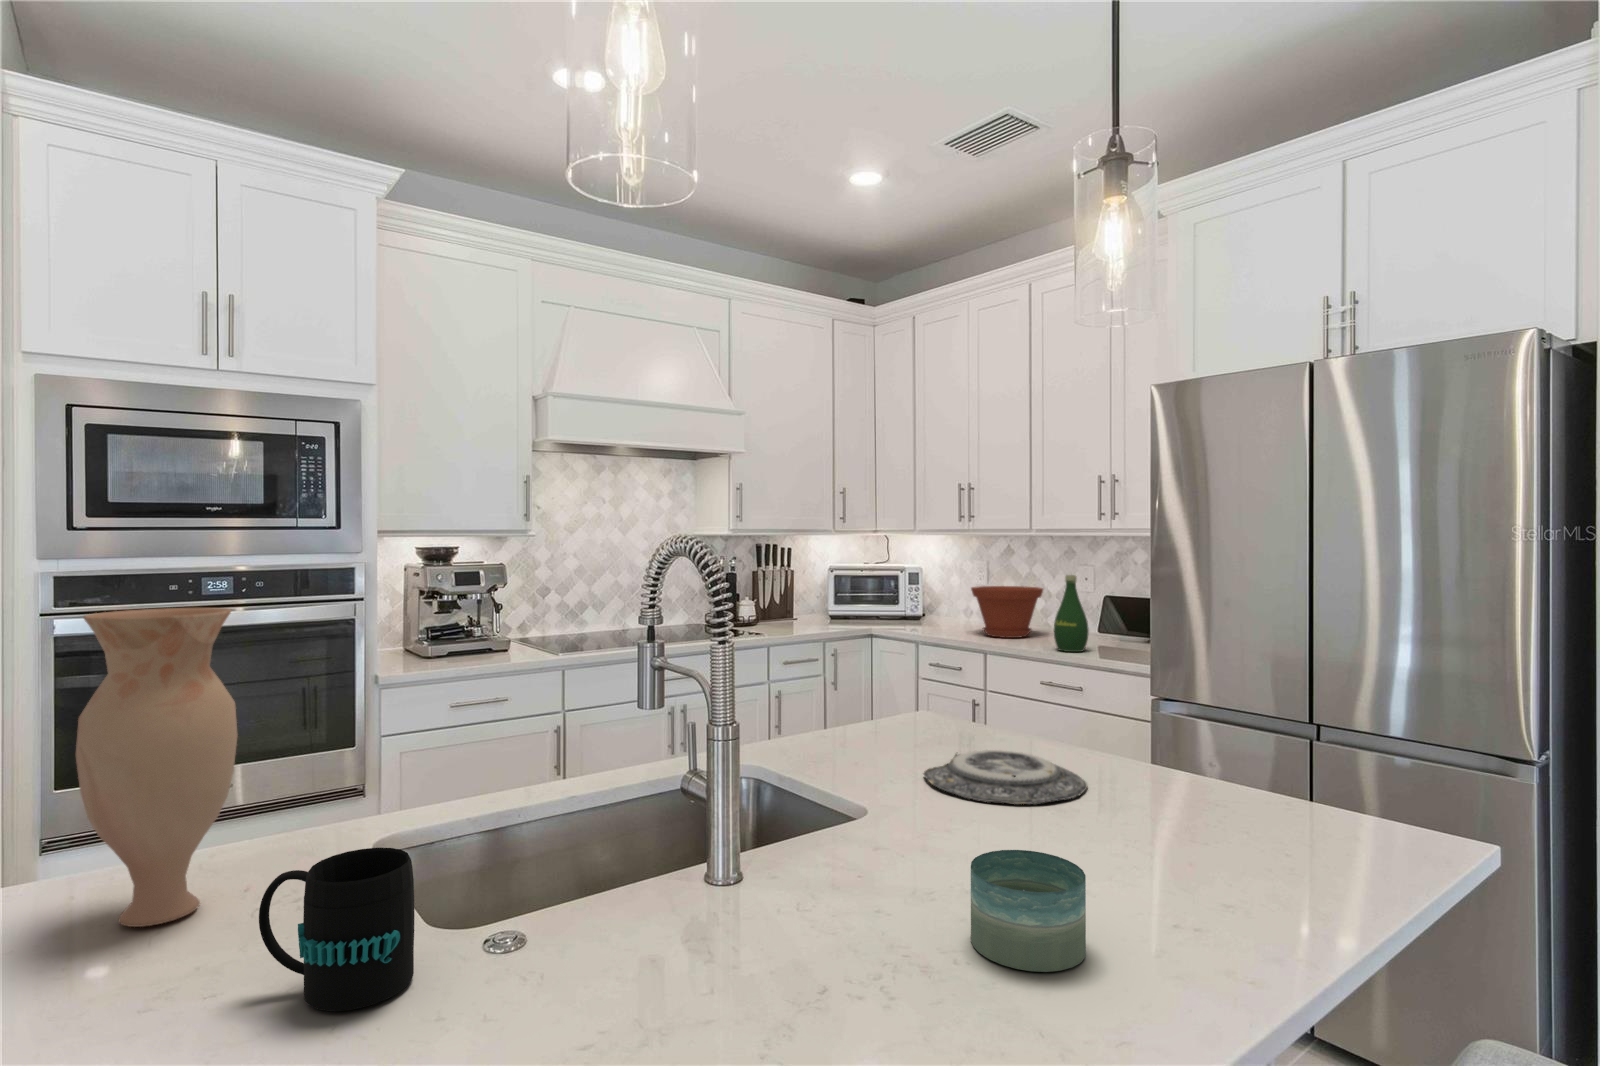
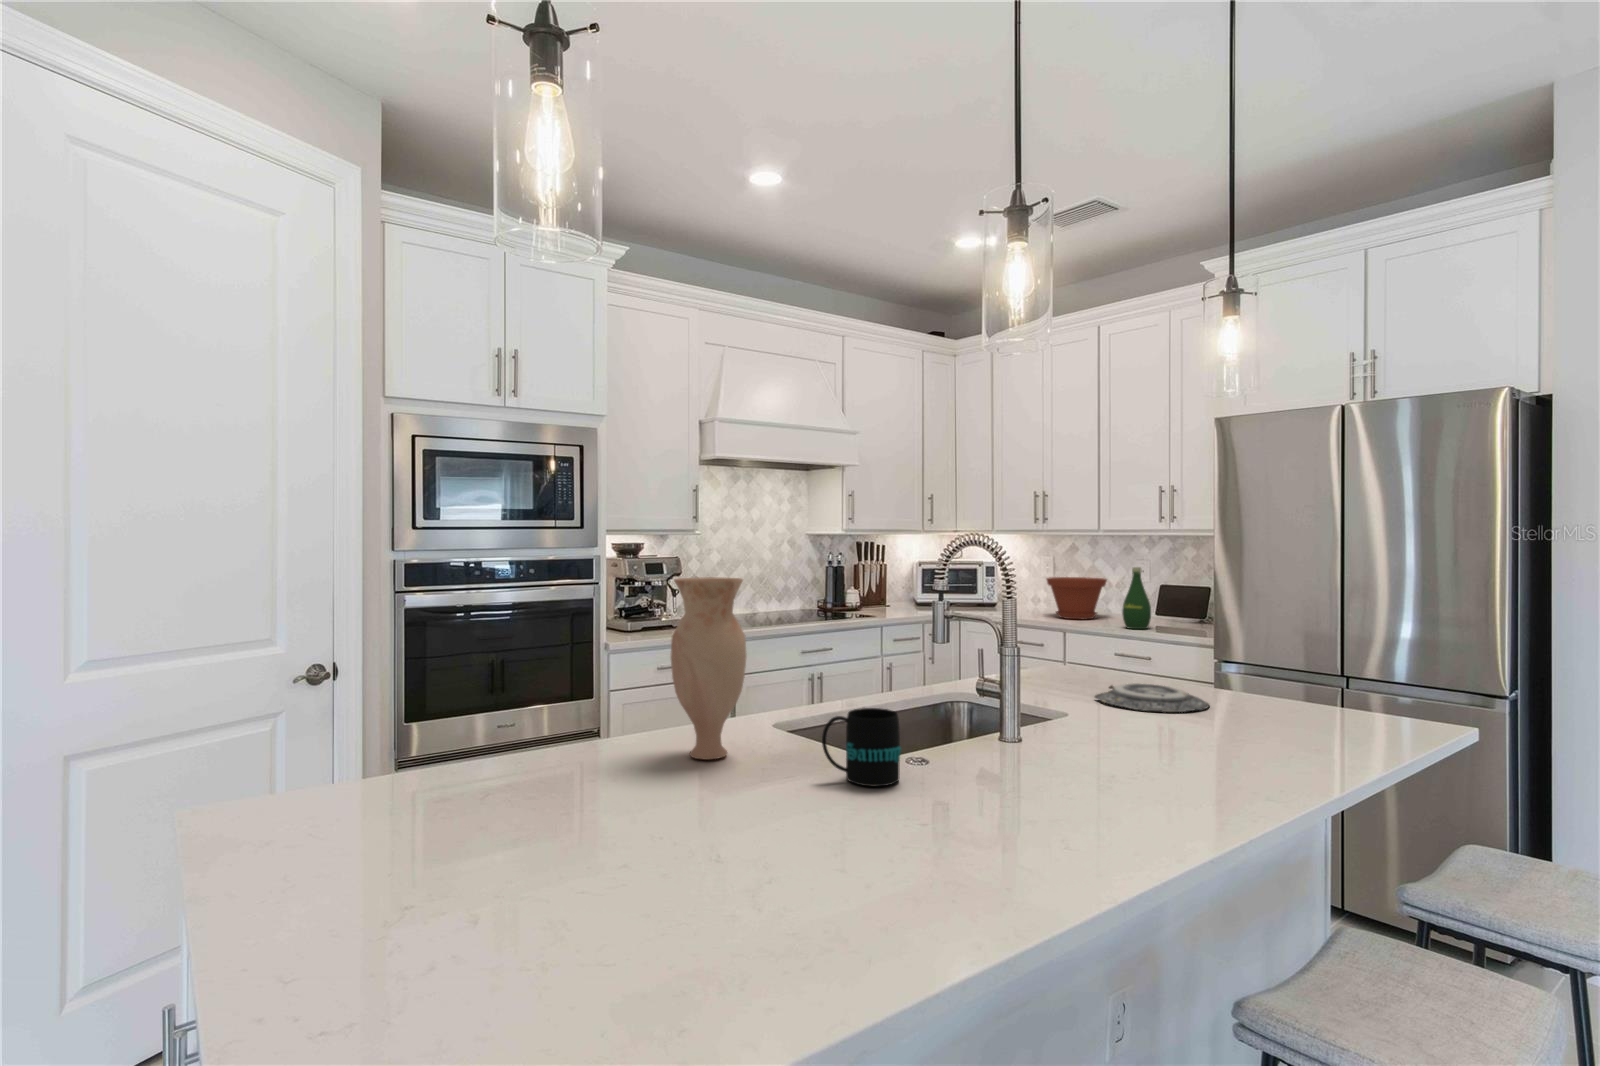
candle: present [971,850,1086,972] -> none [1187,718,1258,775]

